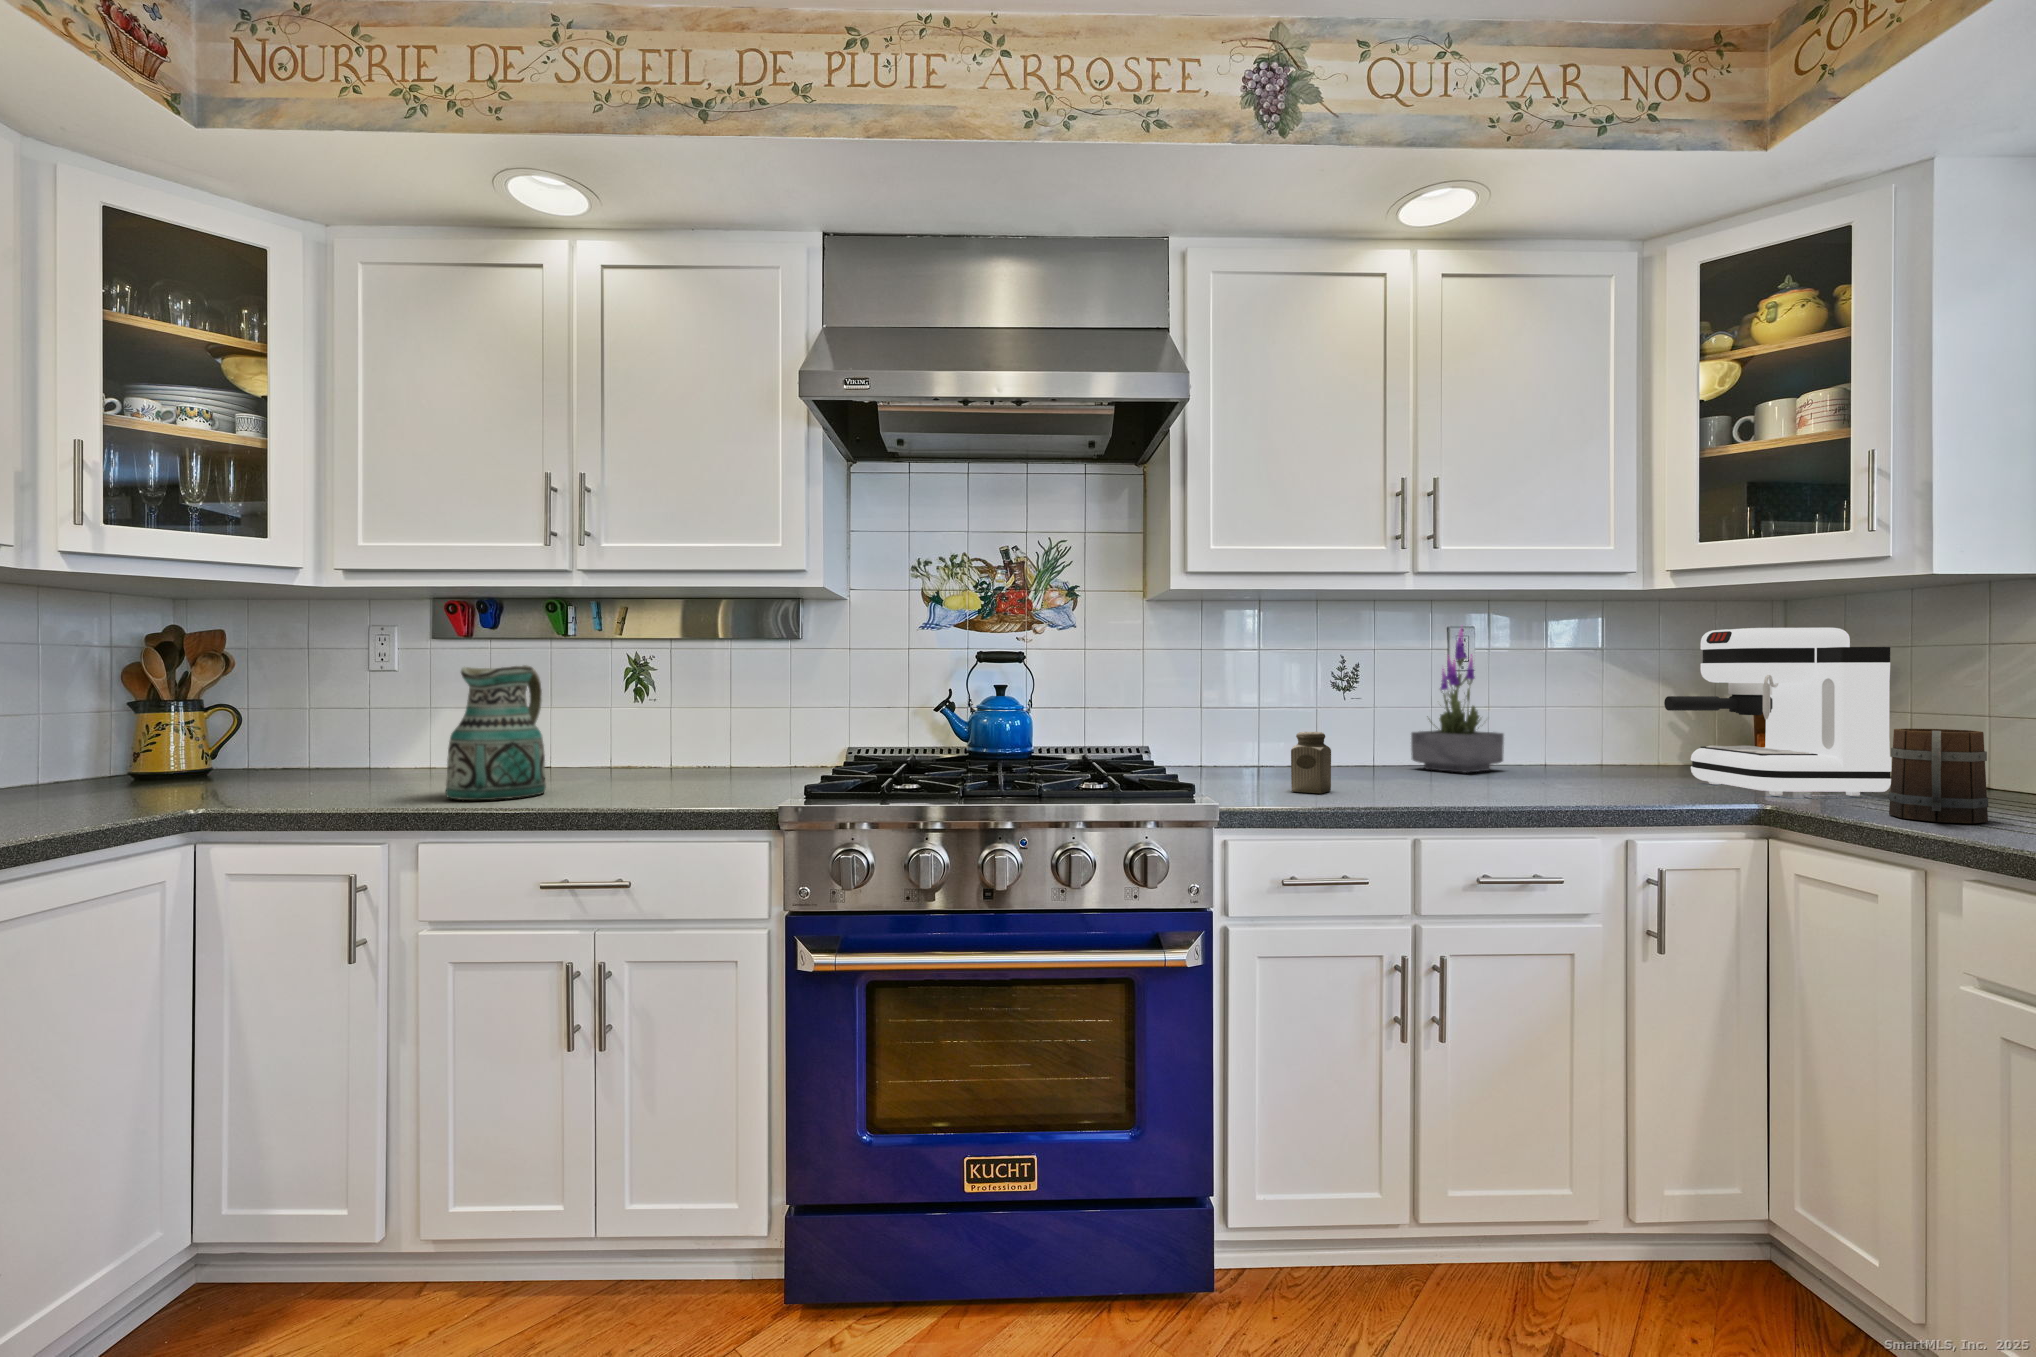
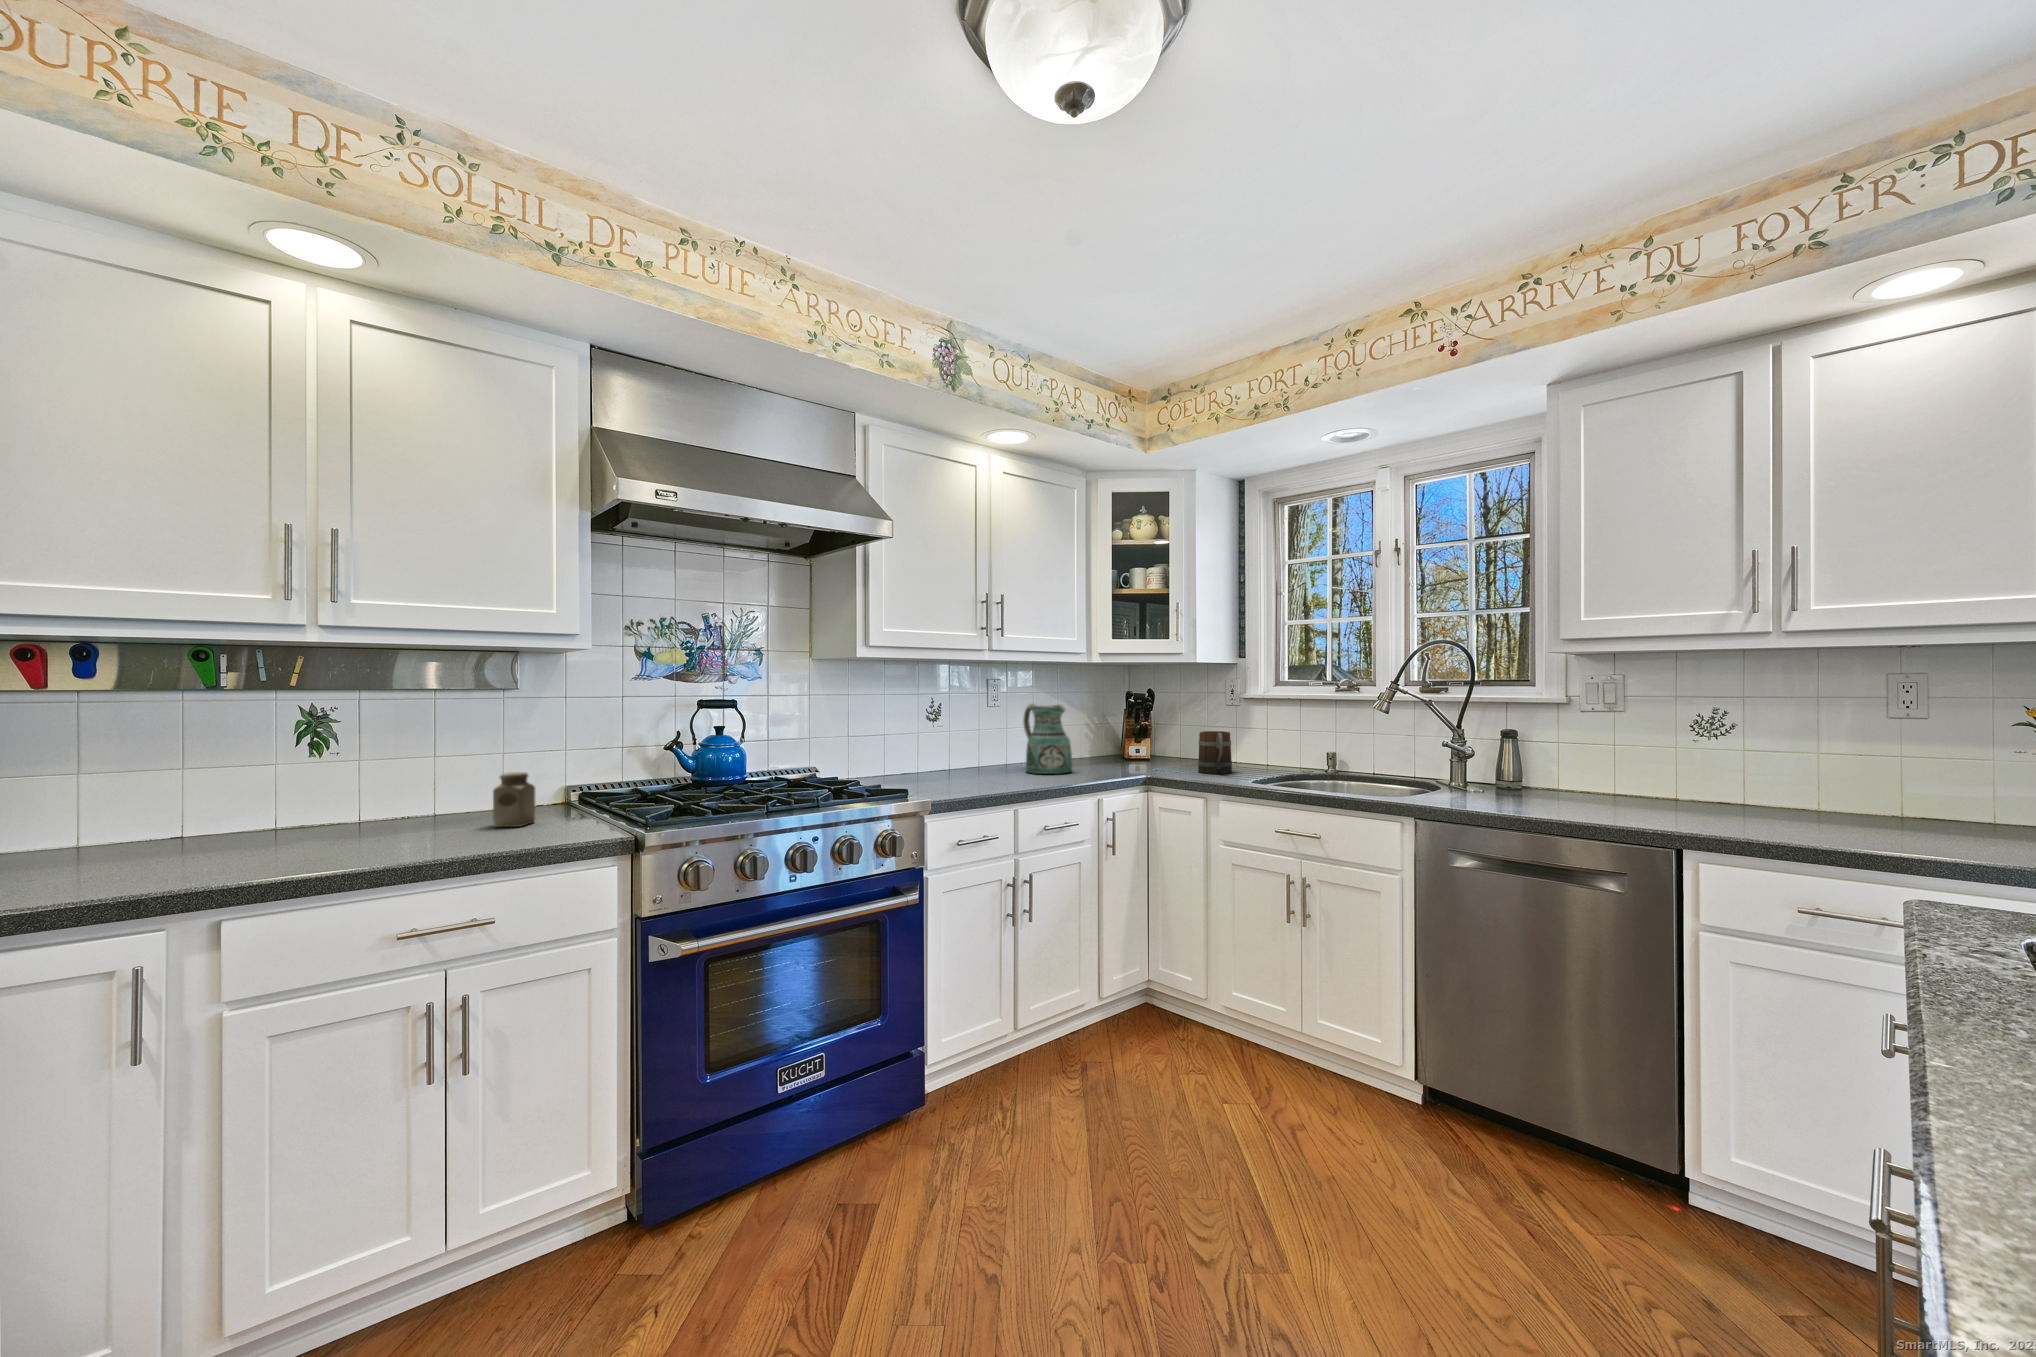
potted plant: present [1411,628,1504,773] -> none [965,677,1012,766]
coffee maker: present [1664,628,1891,796] -> none [1097,682,1186,767]
ceramic pitcher: present [446,665,546,800] -> present [1023,704,1072,774]
salt shaker: present [1291,732,1331,793] -> present [493,772,535,827]

